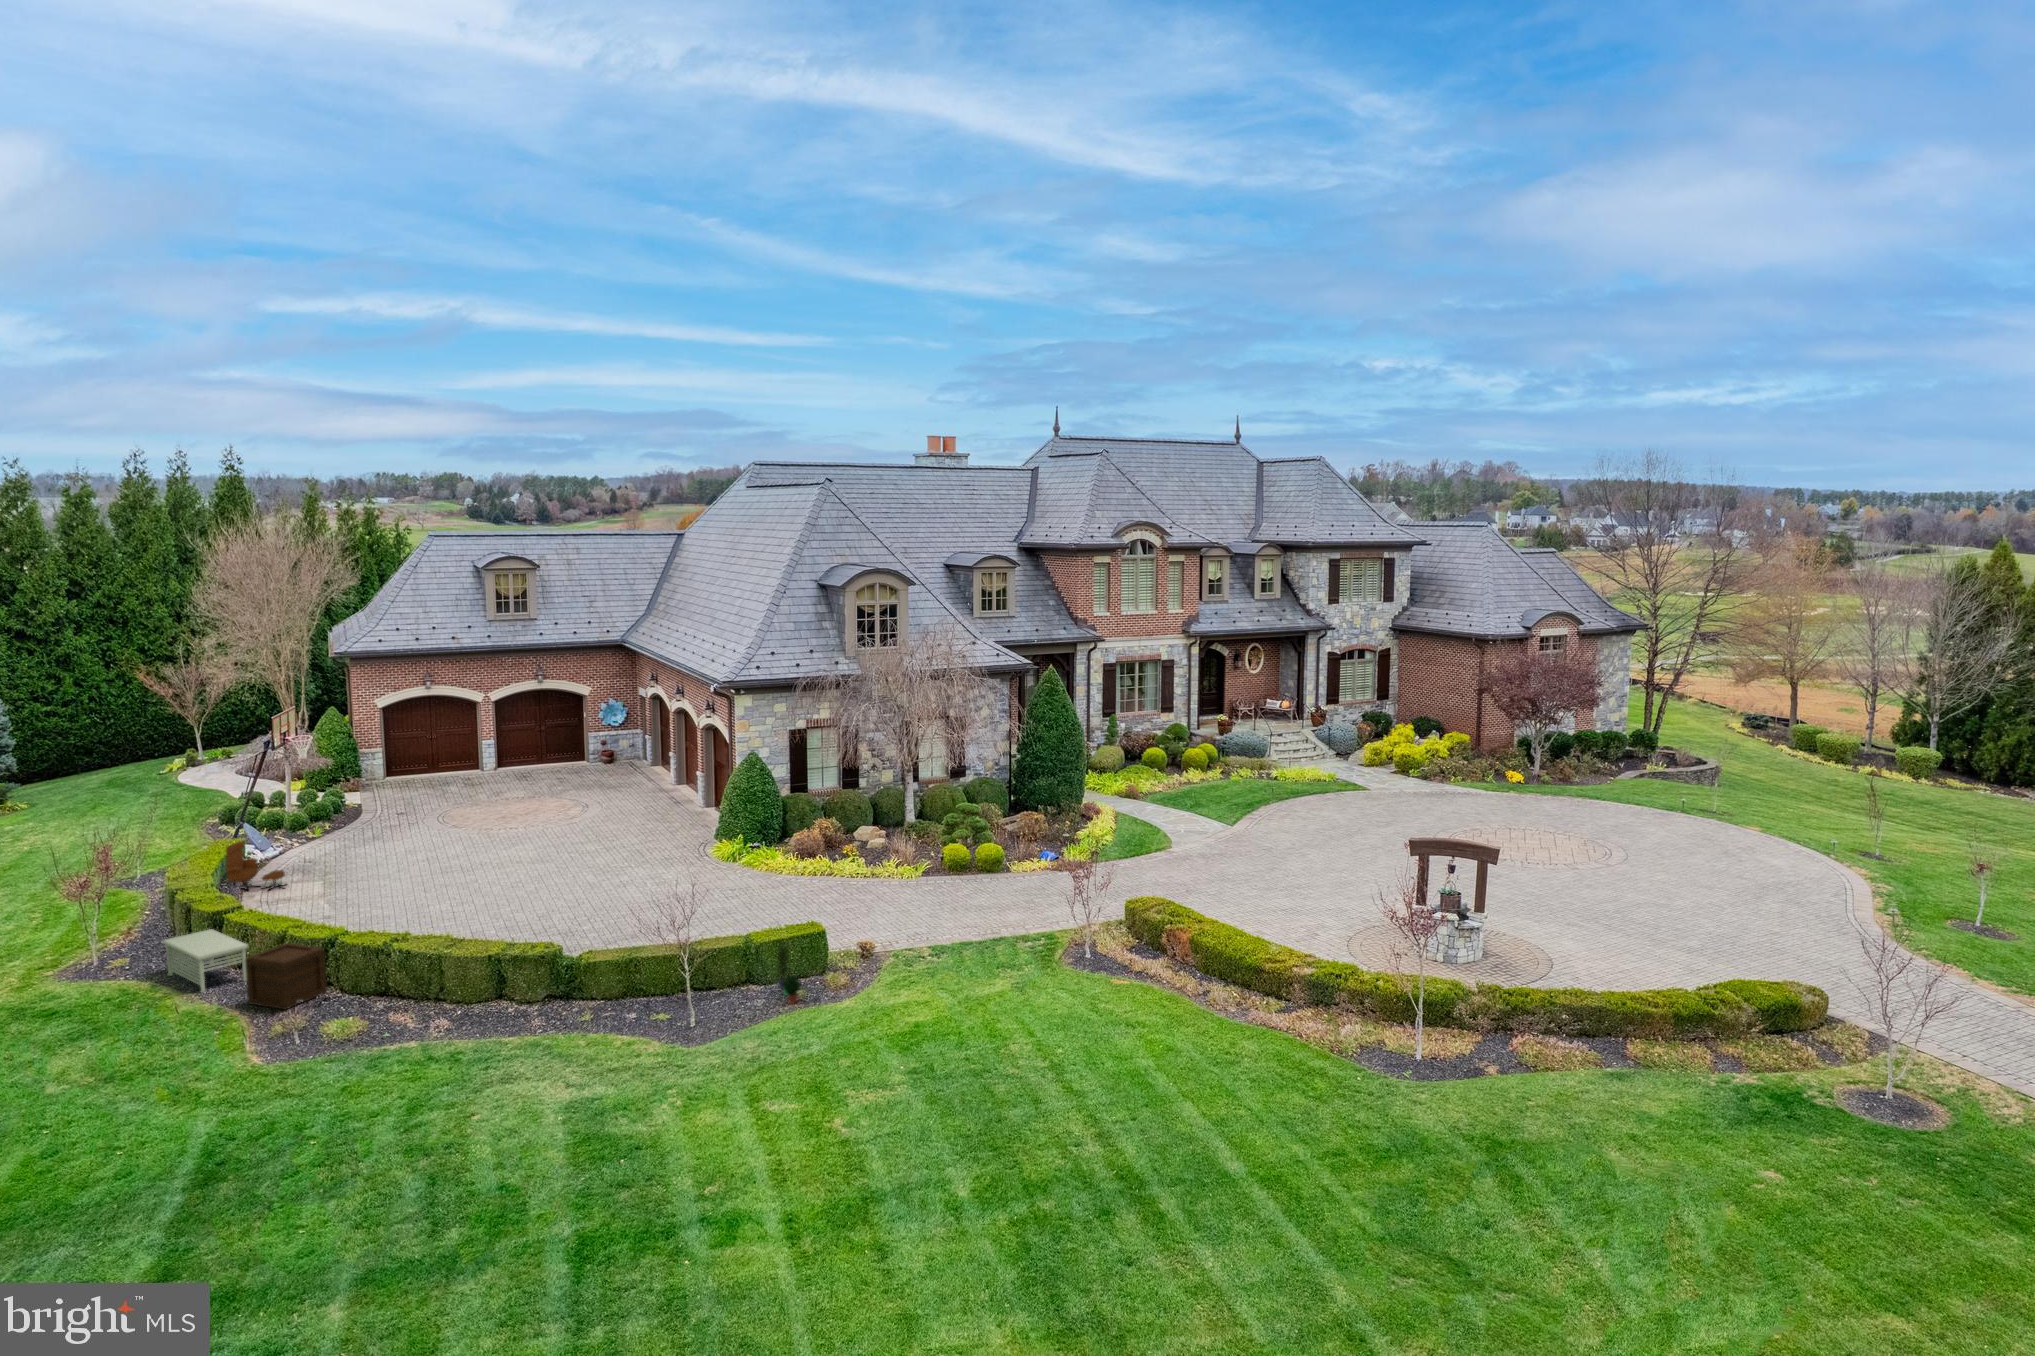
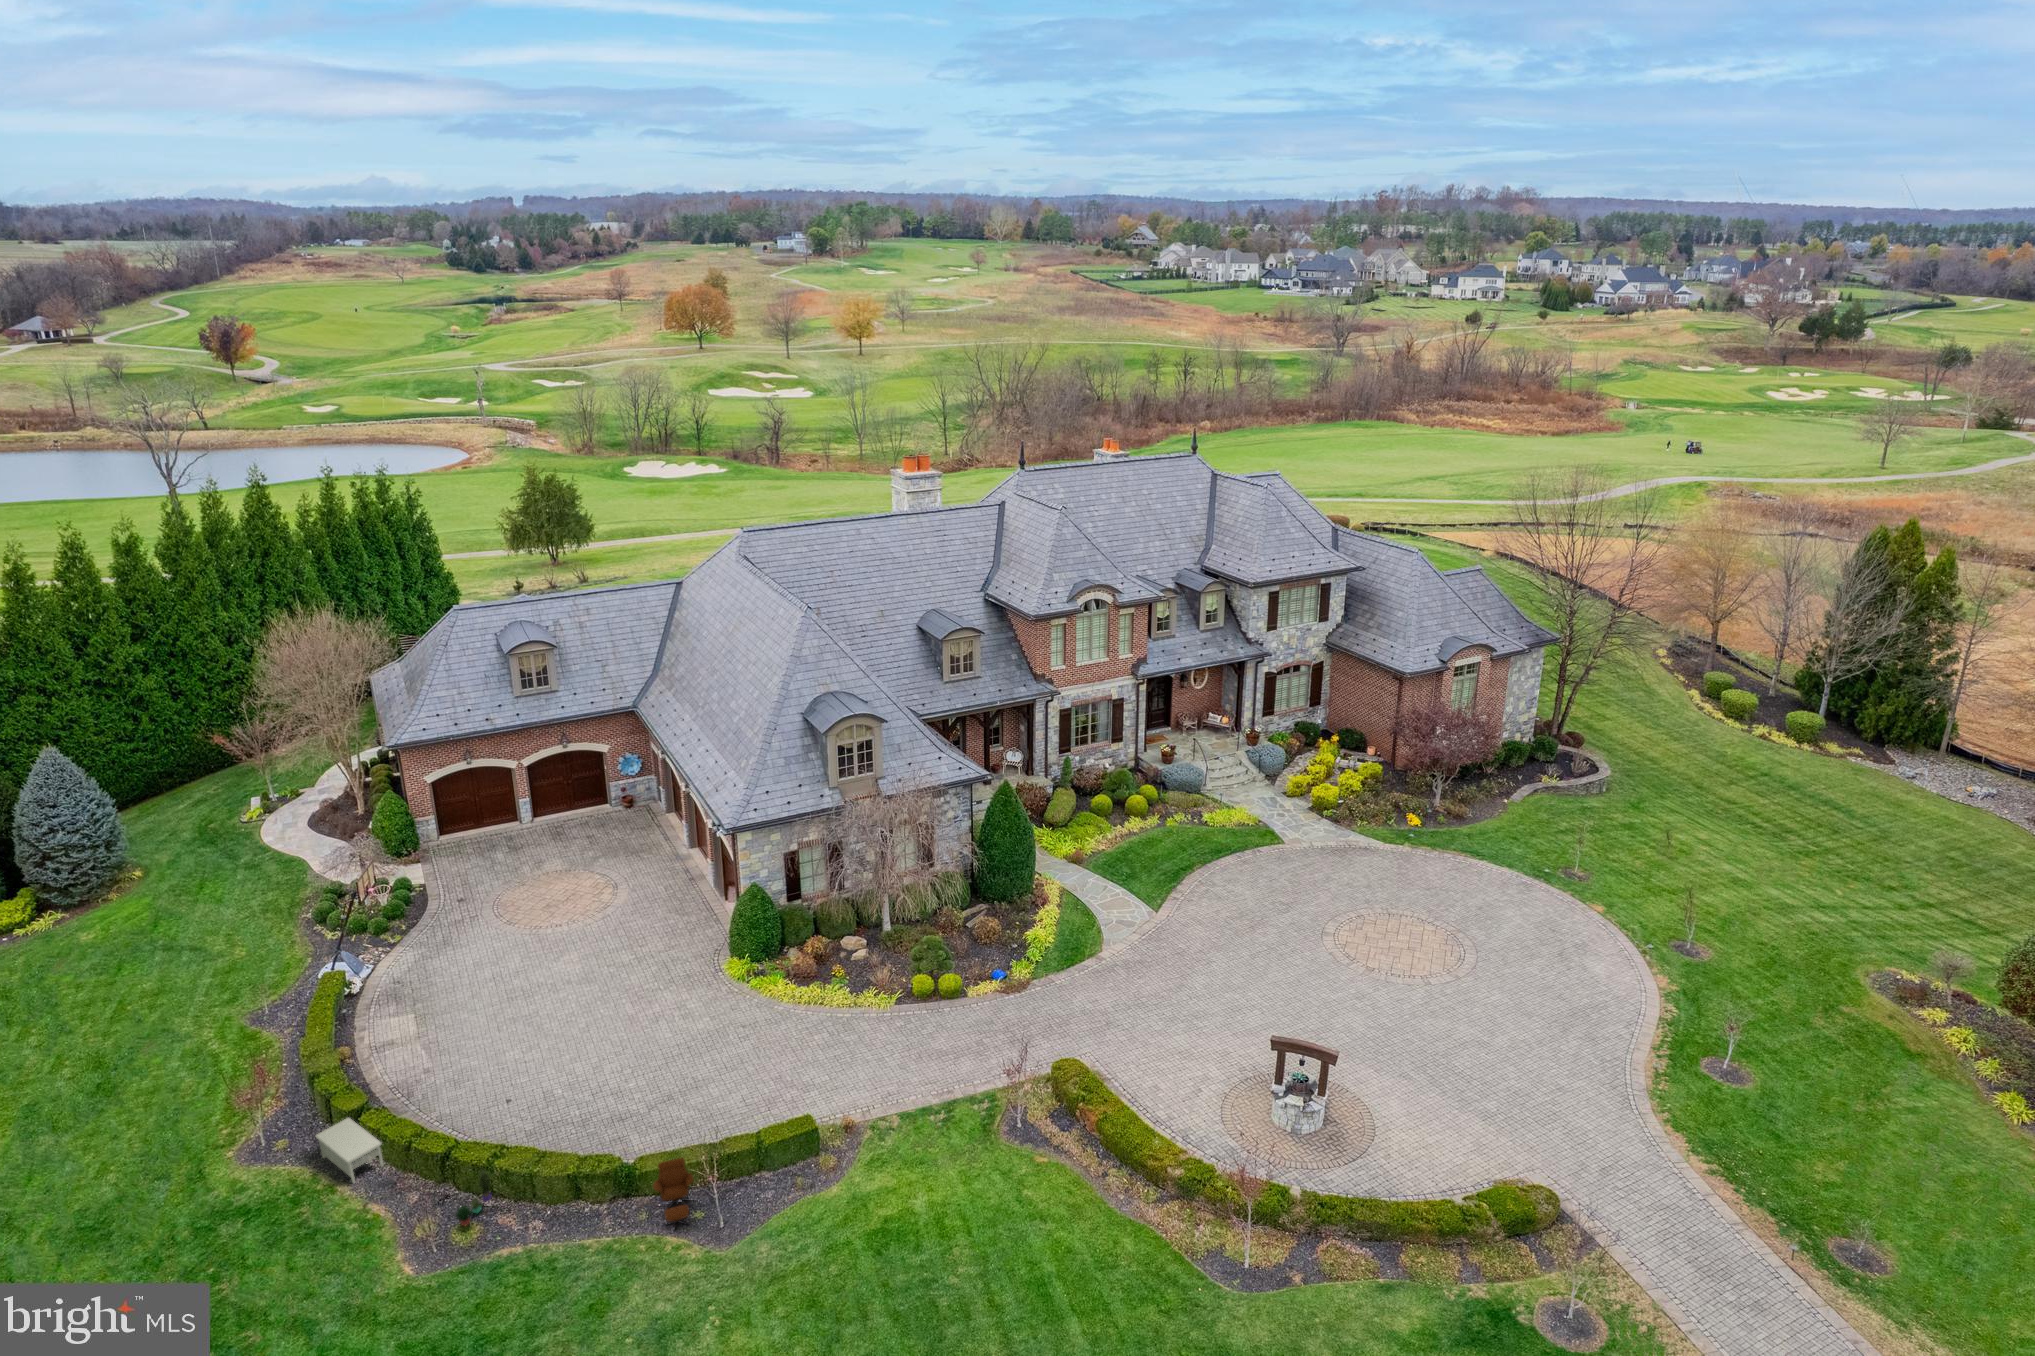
lounge chair: present [226,841,285,890] -> present [653,1158,693,1225]
potted plant: present [776,942,801,1004] -> present [455,1169,492,1226]
wooden crate: present [245,943,327,1009] -> none [385,1149,447,1209]

